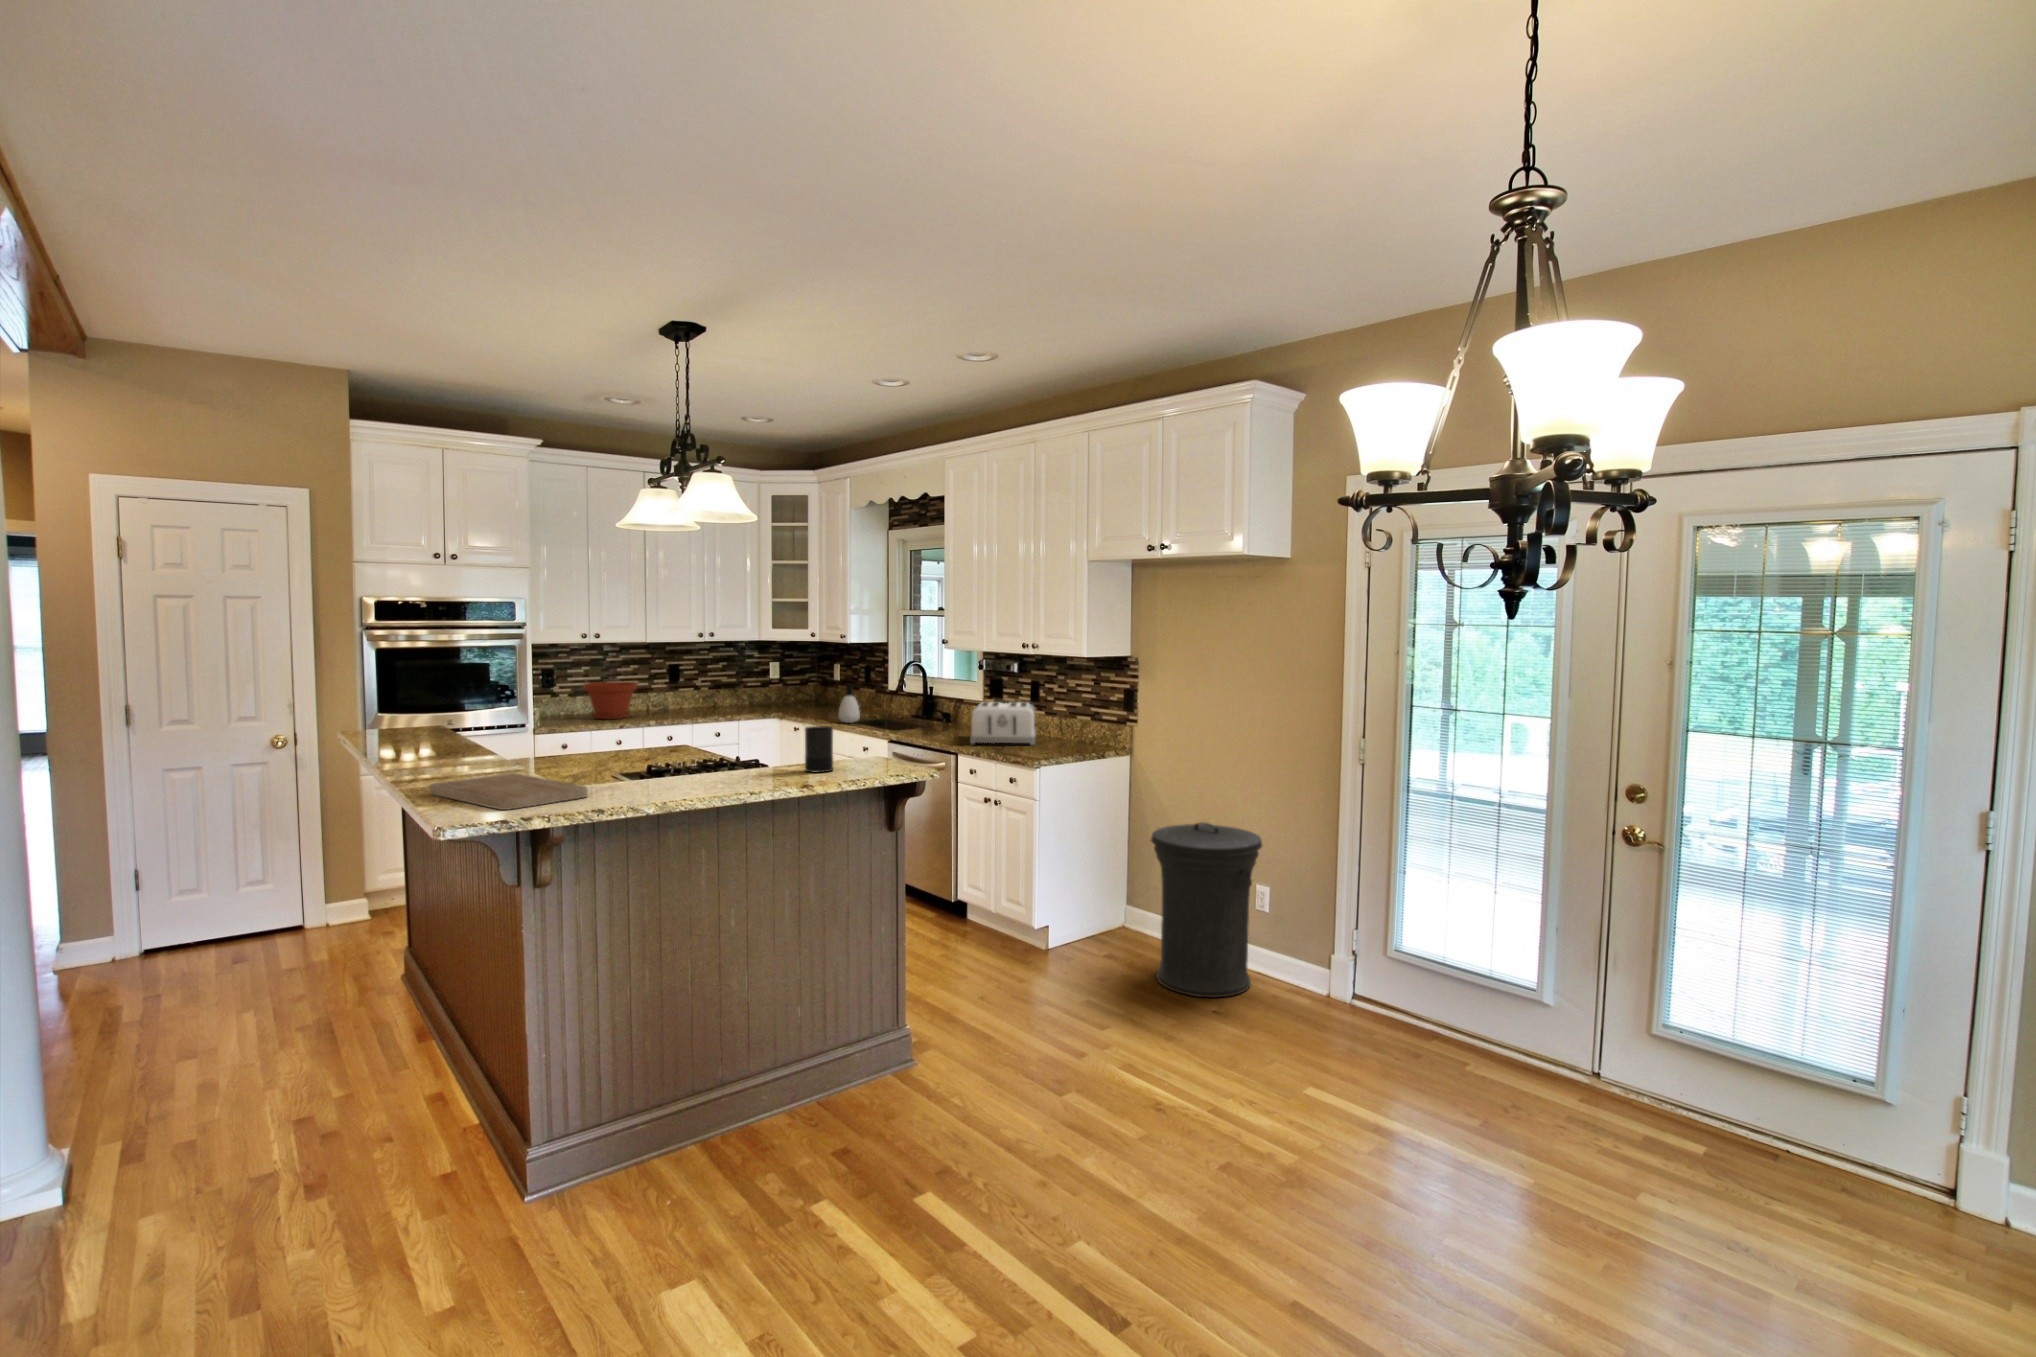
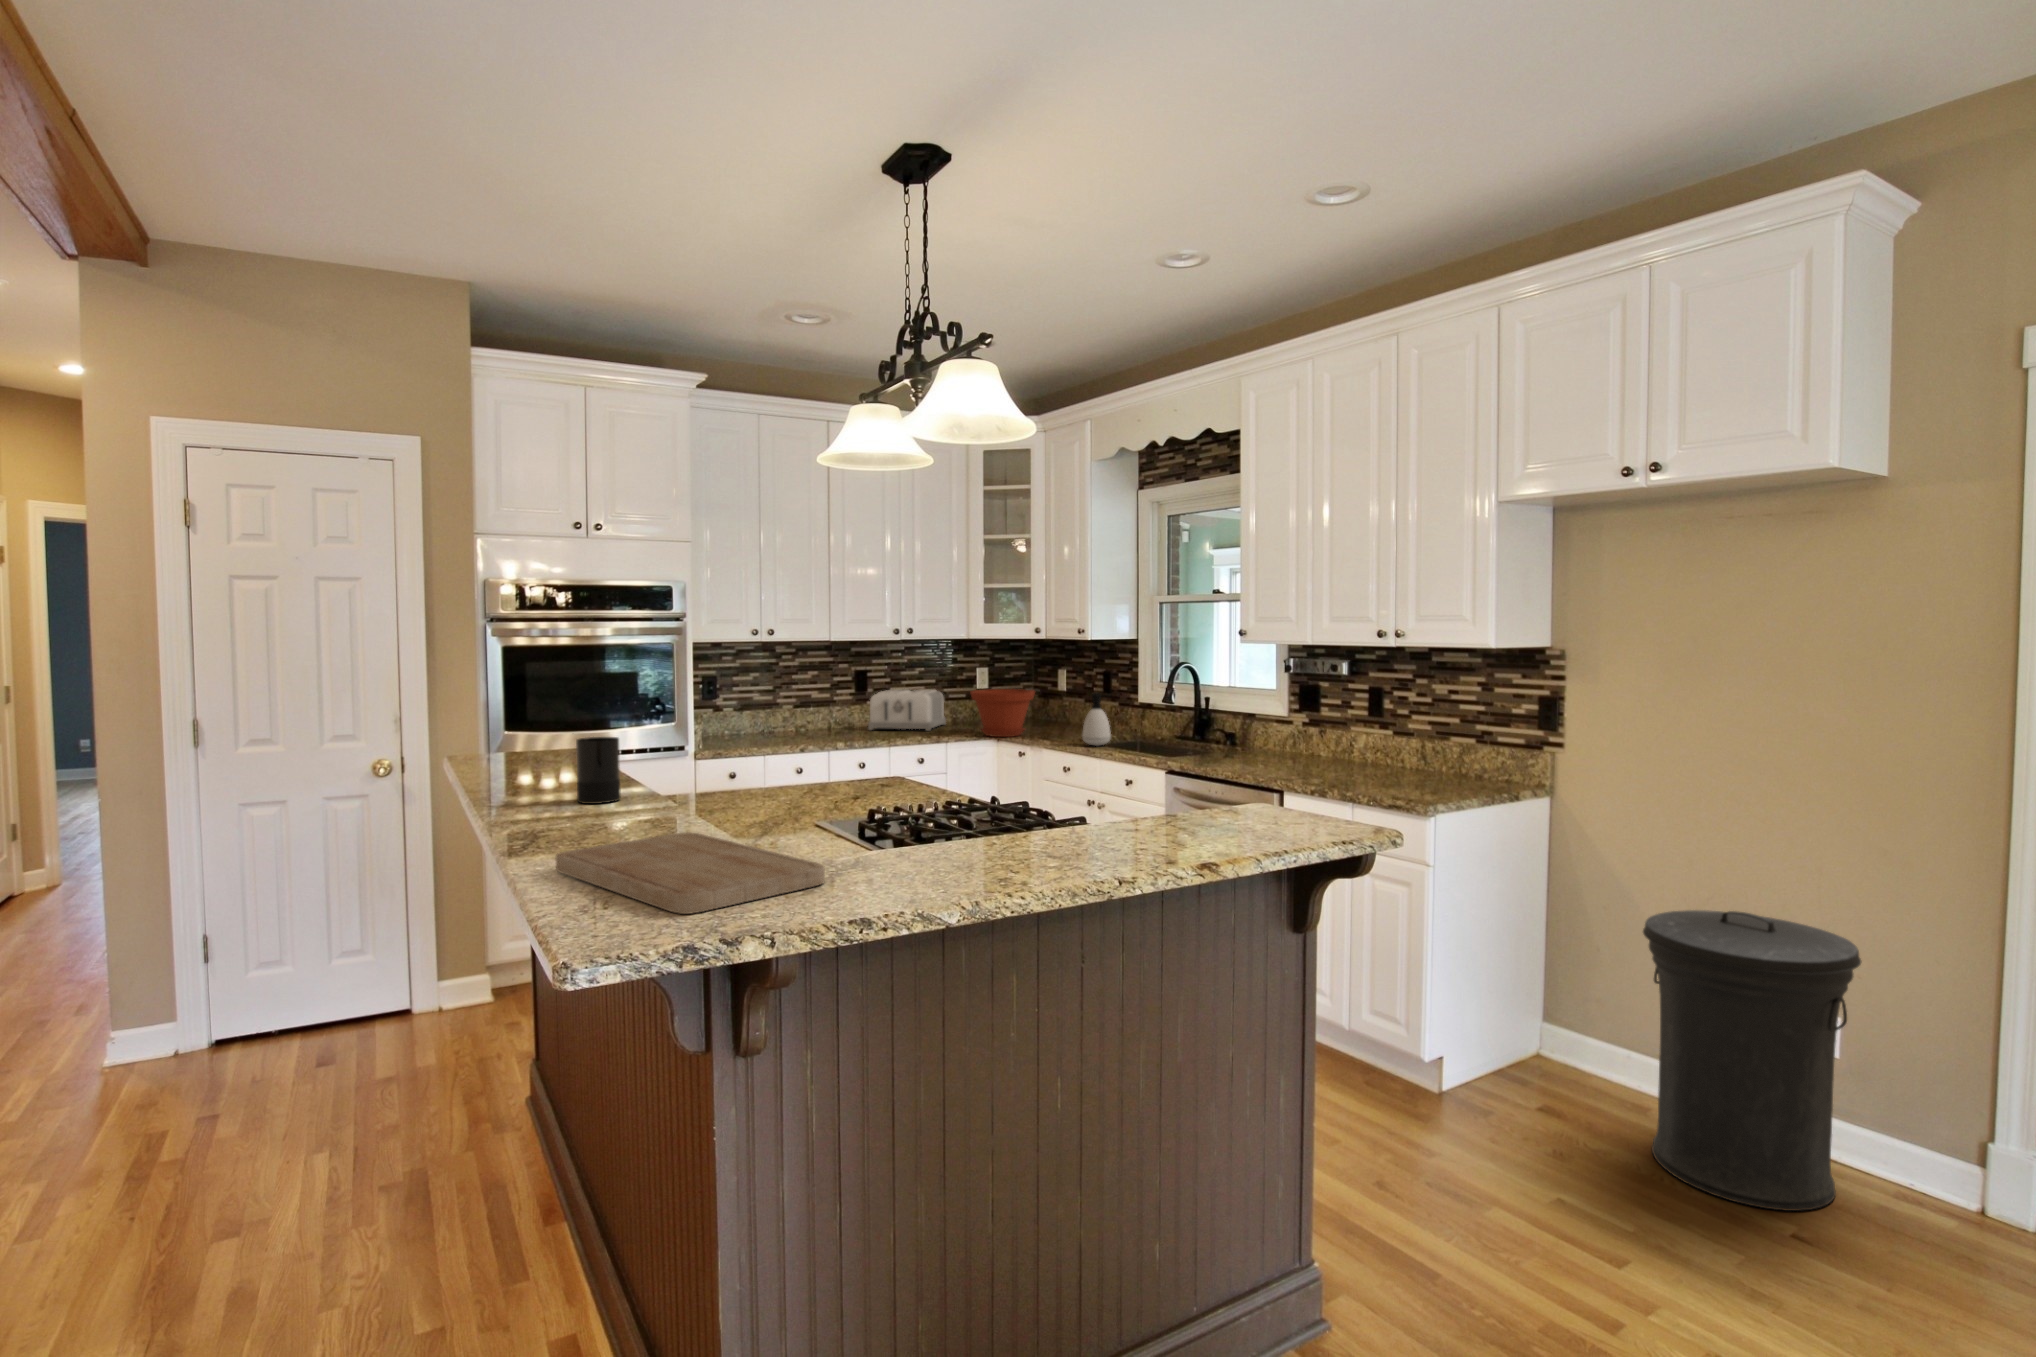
plant pot: present [584,682,638,719] -> present [971,689,1035,737]
toaster: present [970,702,1036,745] -> present [868,690,946,731]
candle: present [805,726,833,773] -> present [576,737,621,804]

